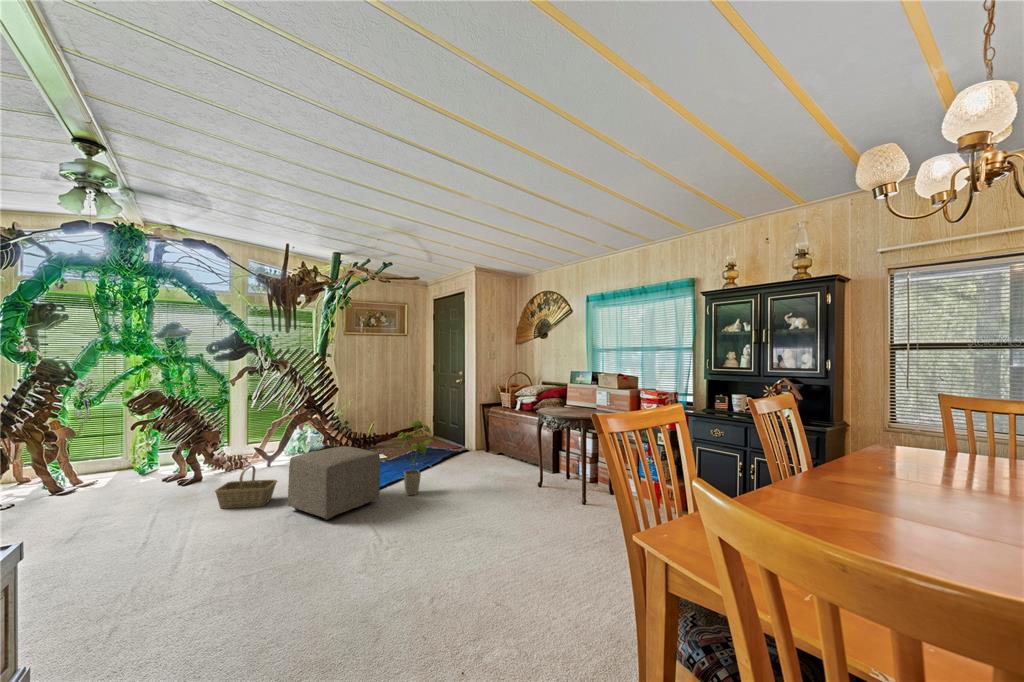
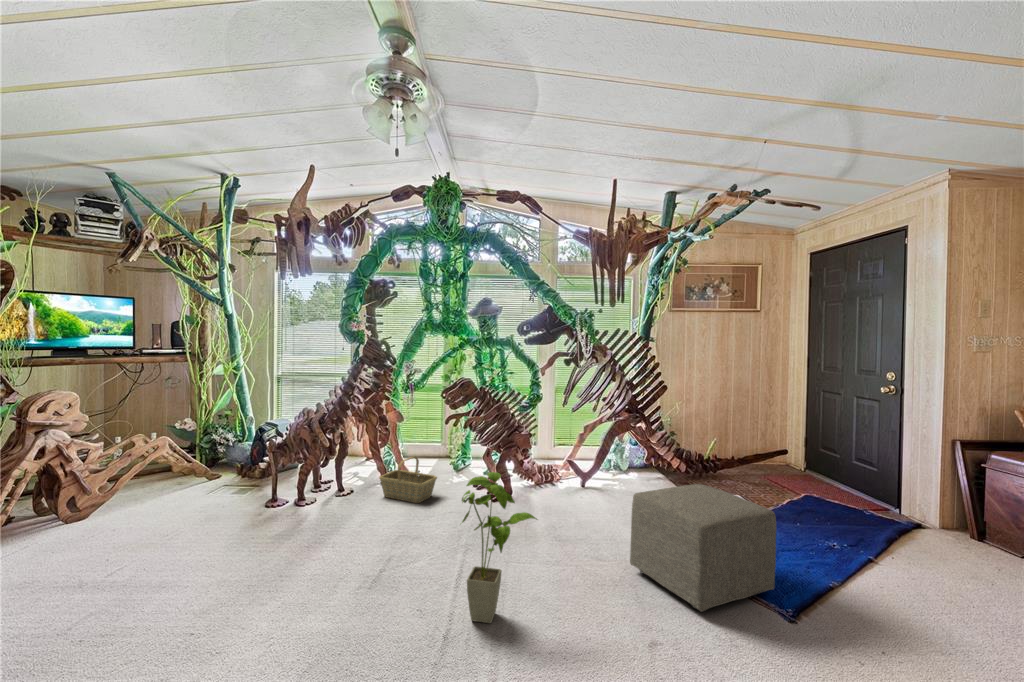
house plant: present [398,421,433,495] -> present [462,472,537,623]
basket: present [215,466,277,509] -> present [379,457,437,503]

